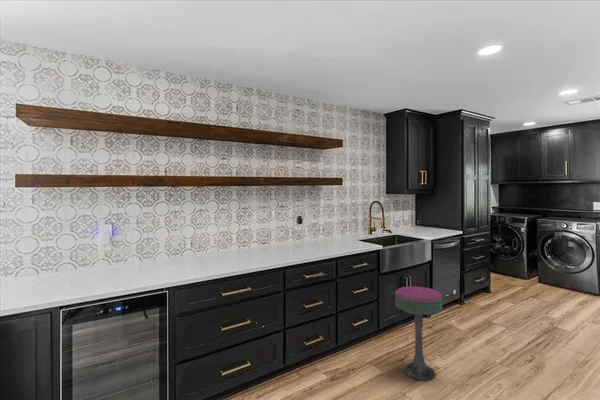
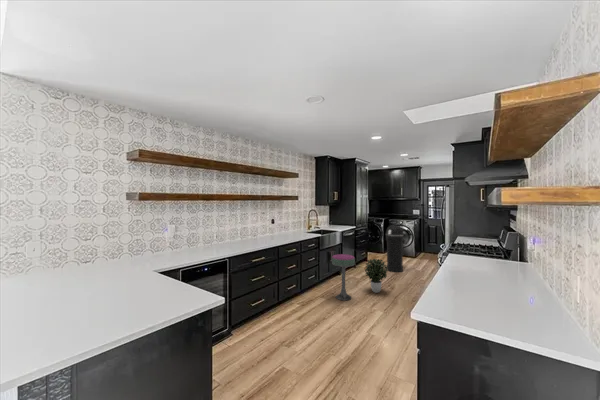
trash can: none [526,231,569,325] -> present [386,225,404,272]
potted plant: none [469,299,524,371] -> present [365,259,387,293]

